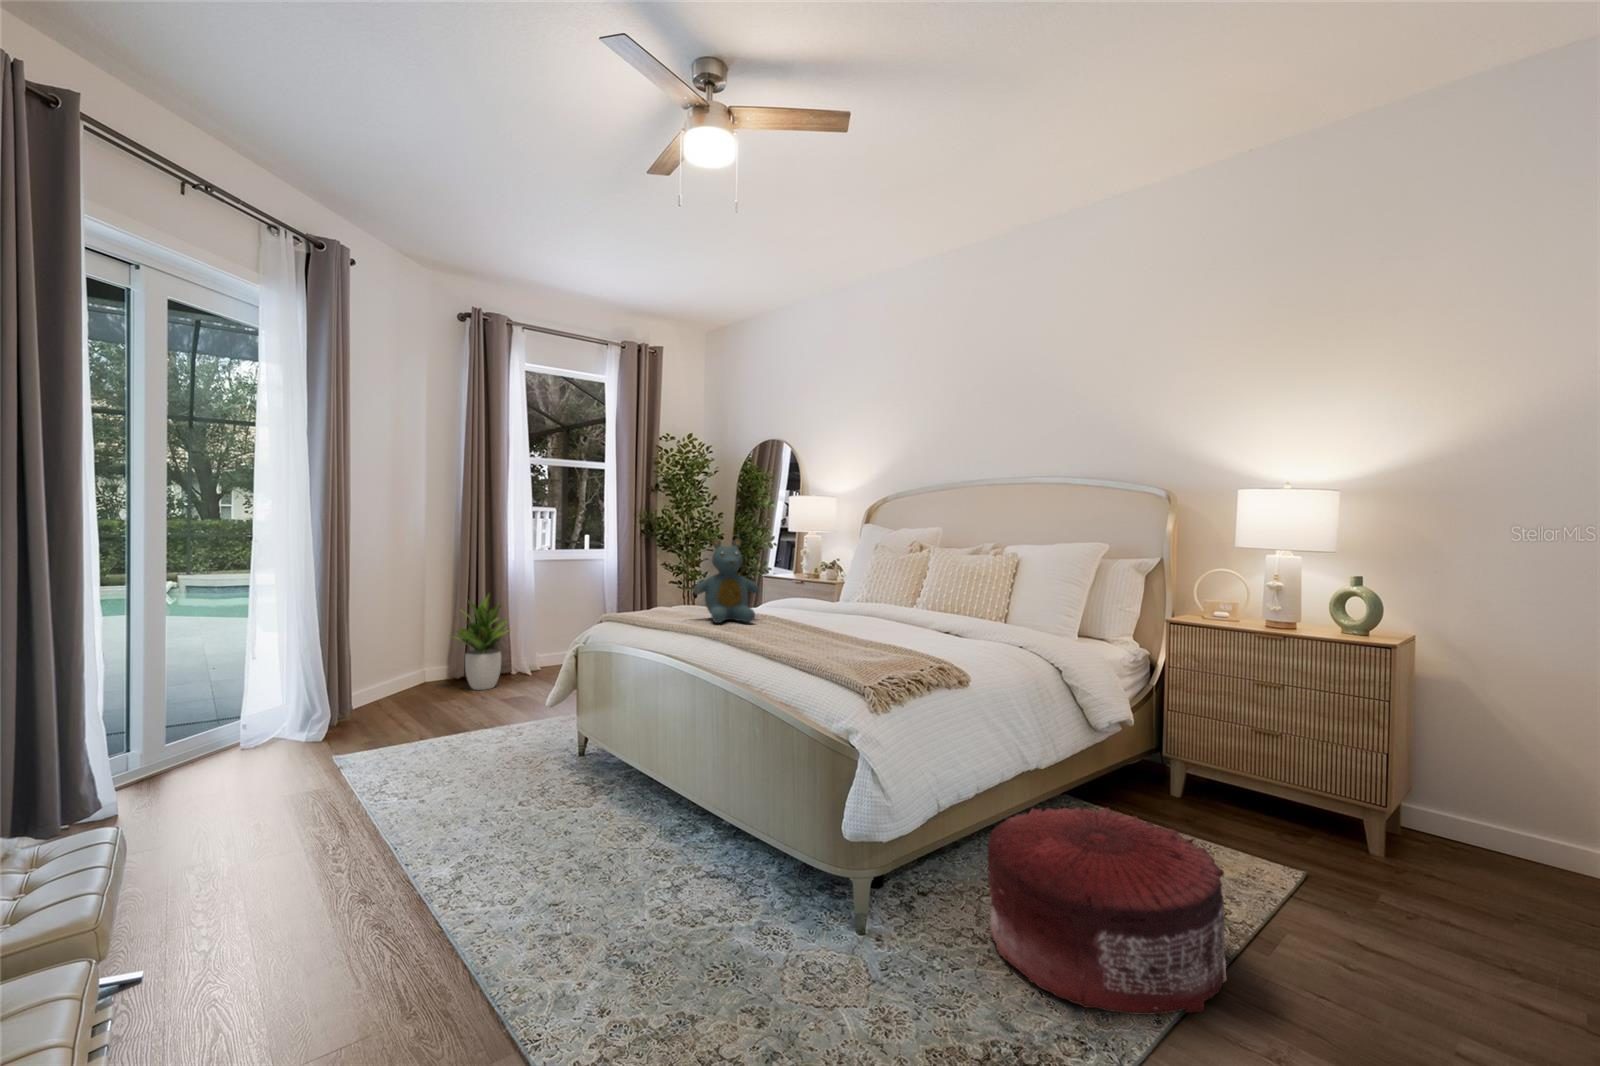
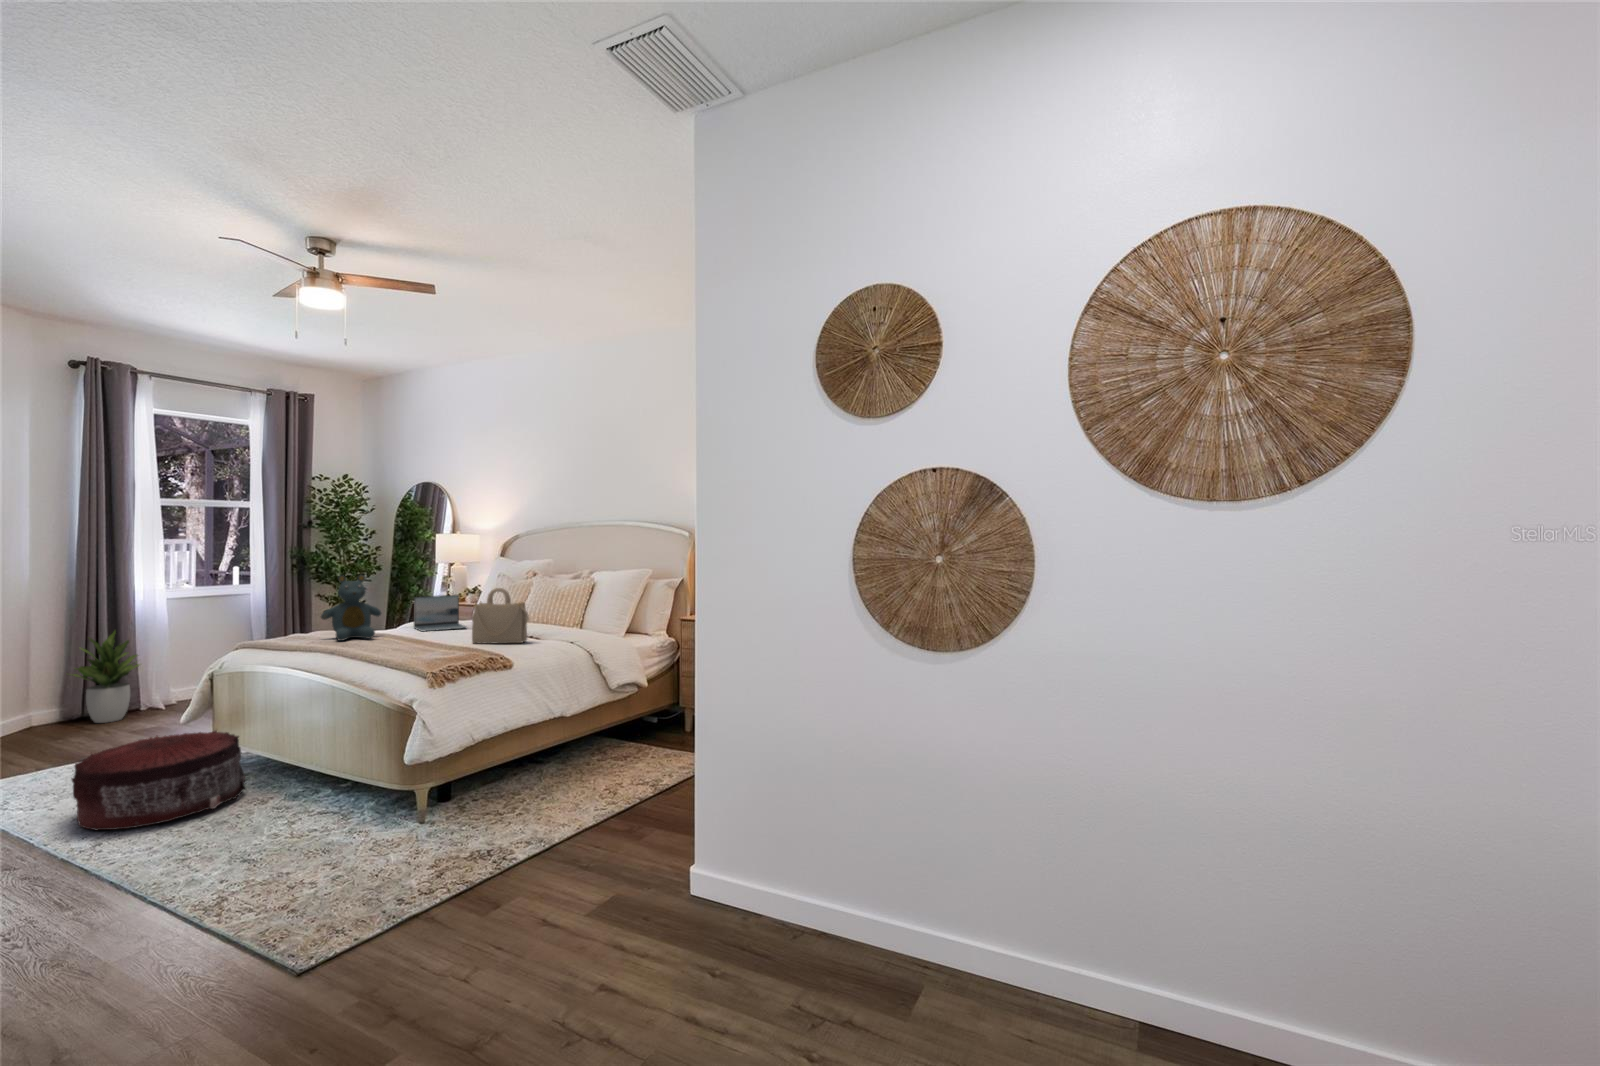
handbag: none [882,562,960,643] -> present [472,588,529,644]
laptop: none [787,570,852,616] -> present [414,595,466,631]
pouf: present [987,807,1226,1015] -> present [72,731,246,830]

